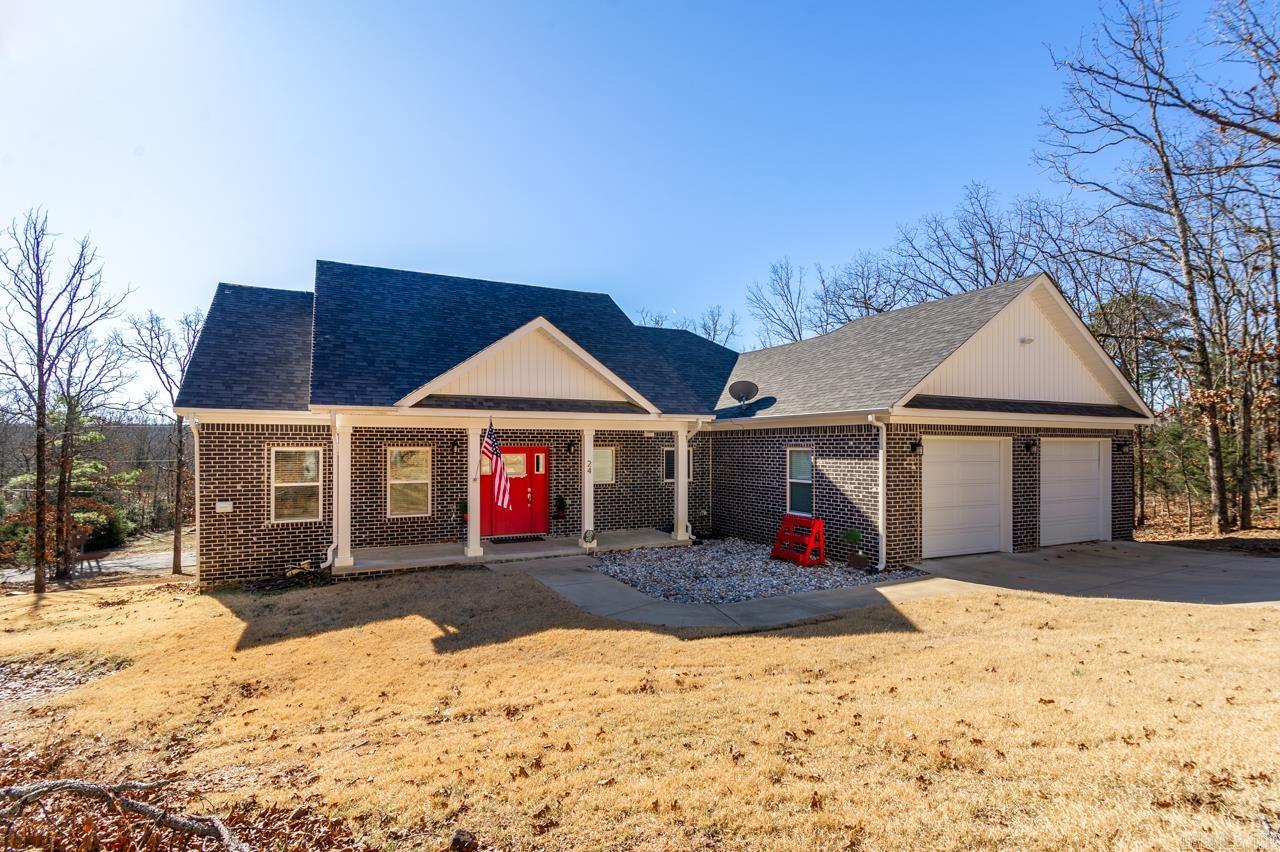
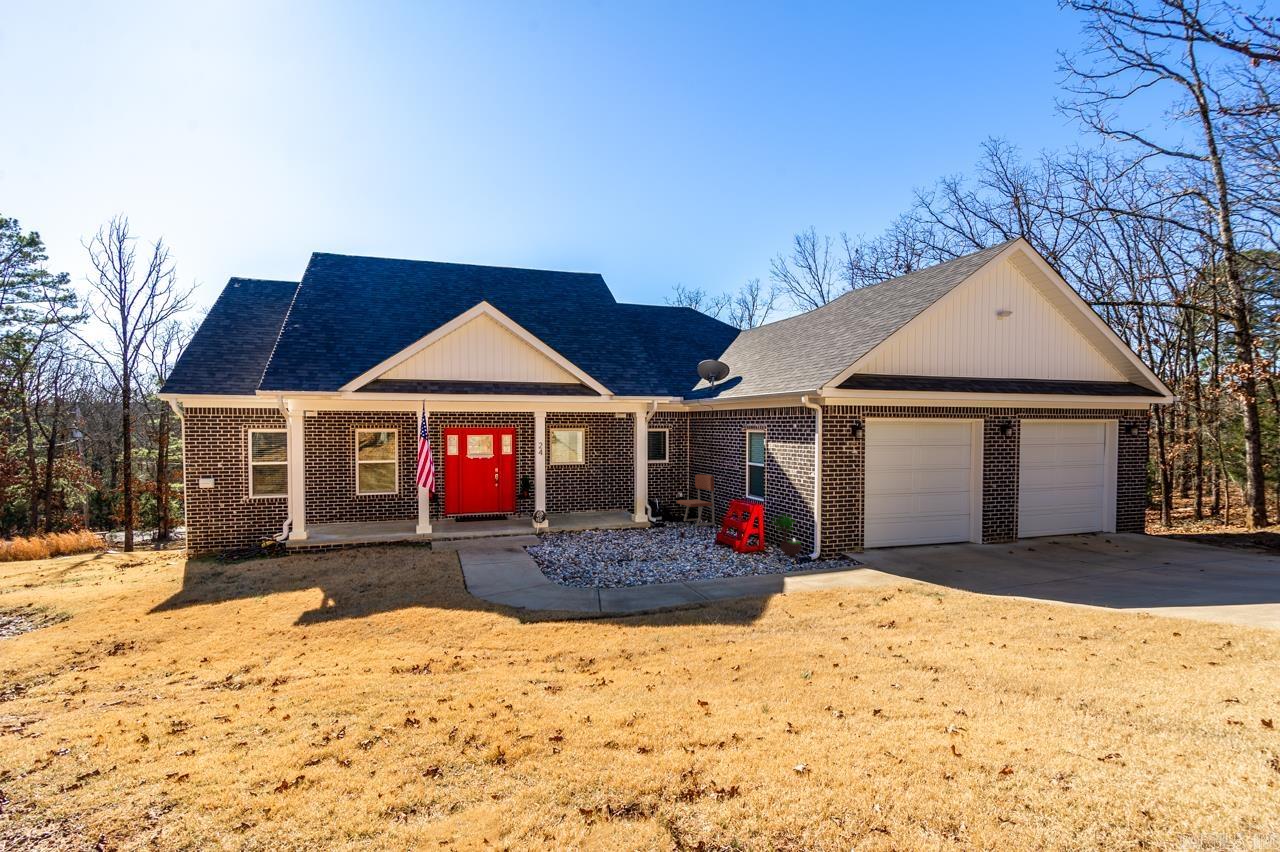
bench: present [71,531,110,579] -> present [677,475,715,526]

